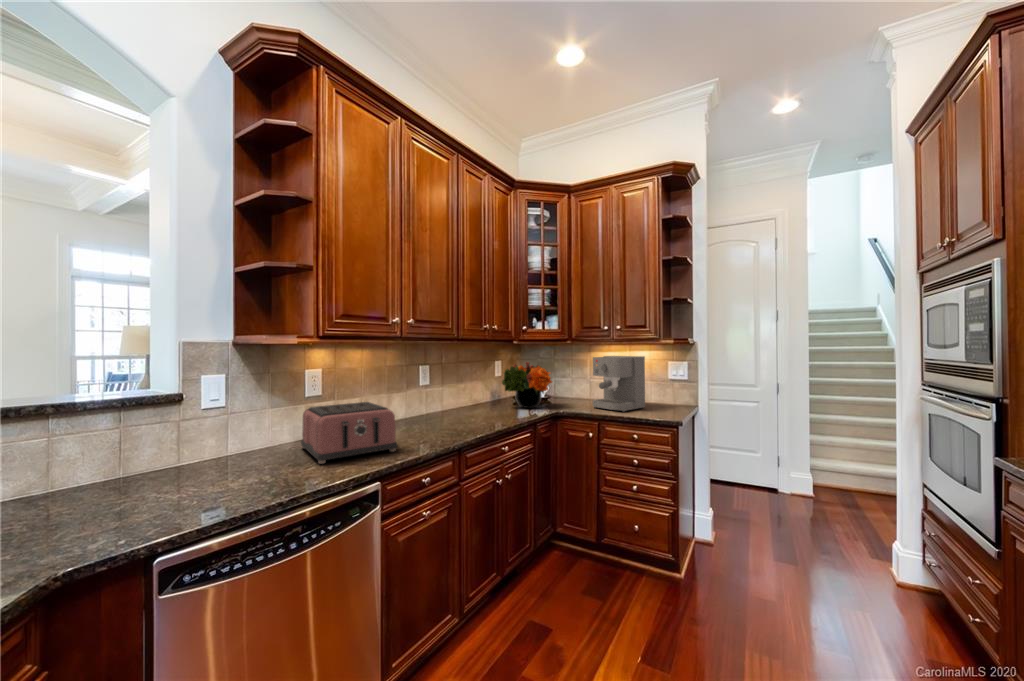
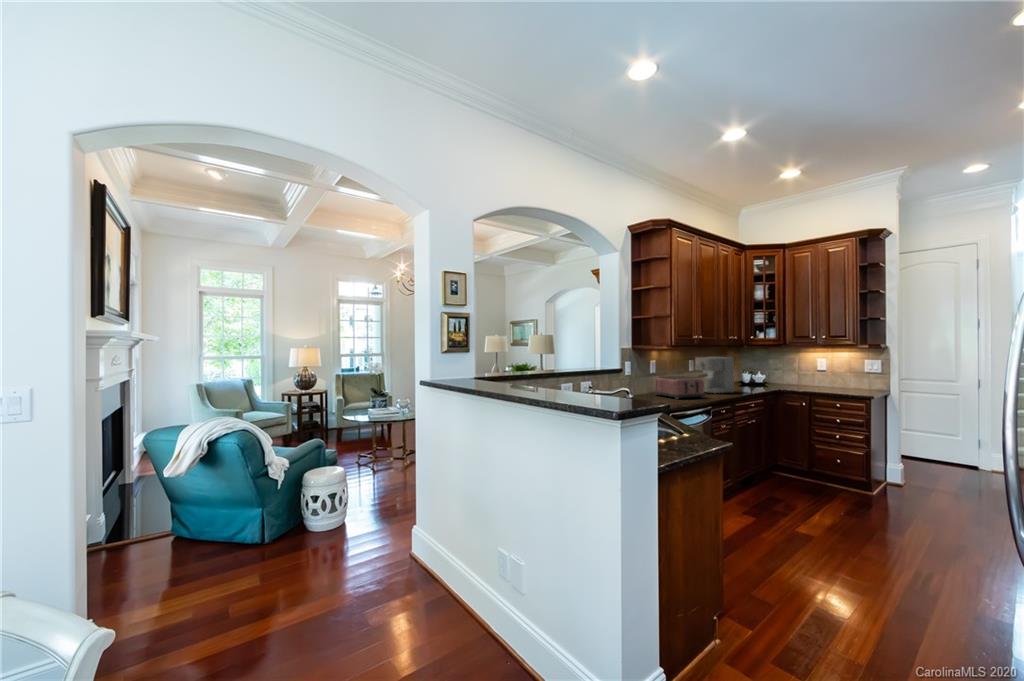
coffee maker: present [593,356,645,412] -> present [695,357,734,393]
flower arrangement: present [502,362,552,408] -> none [737,359,774,388]

